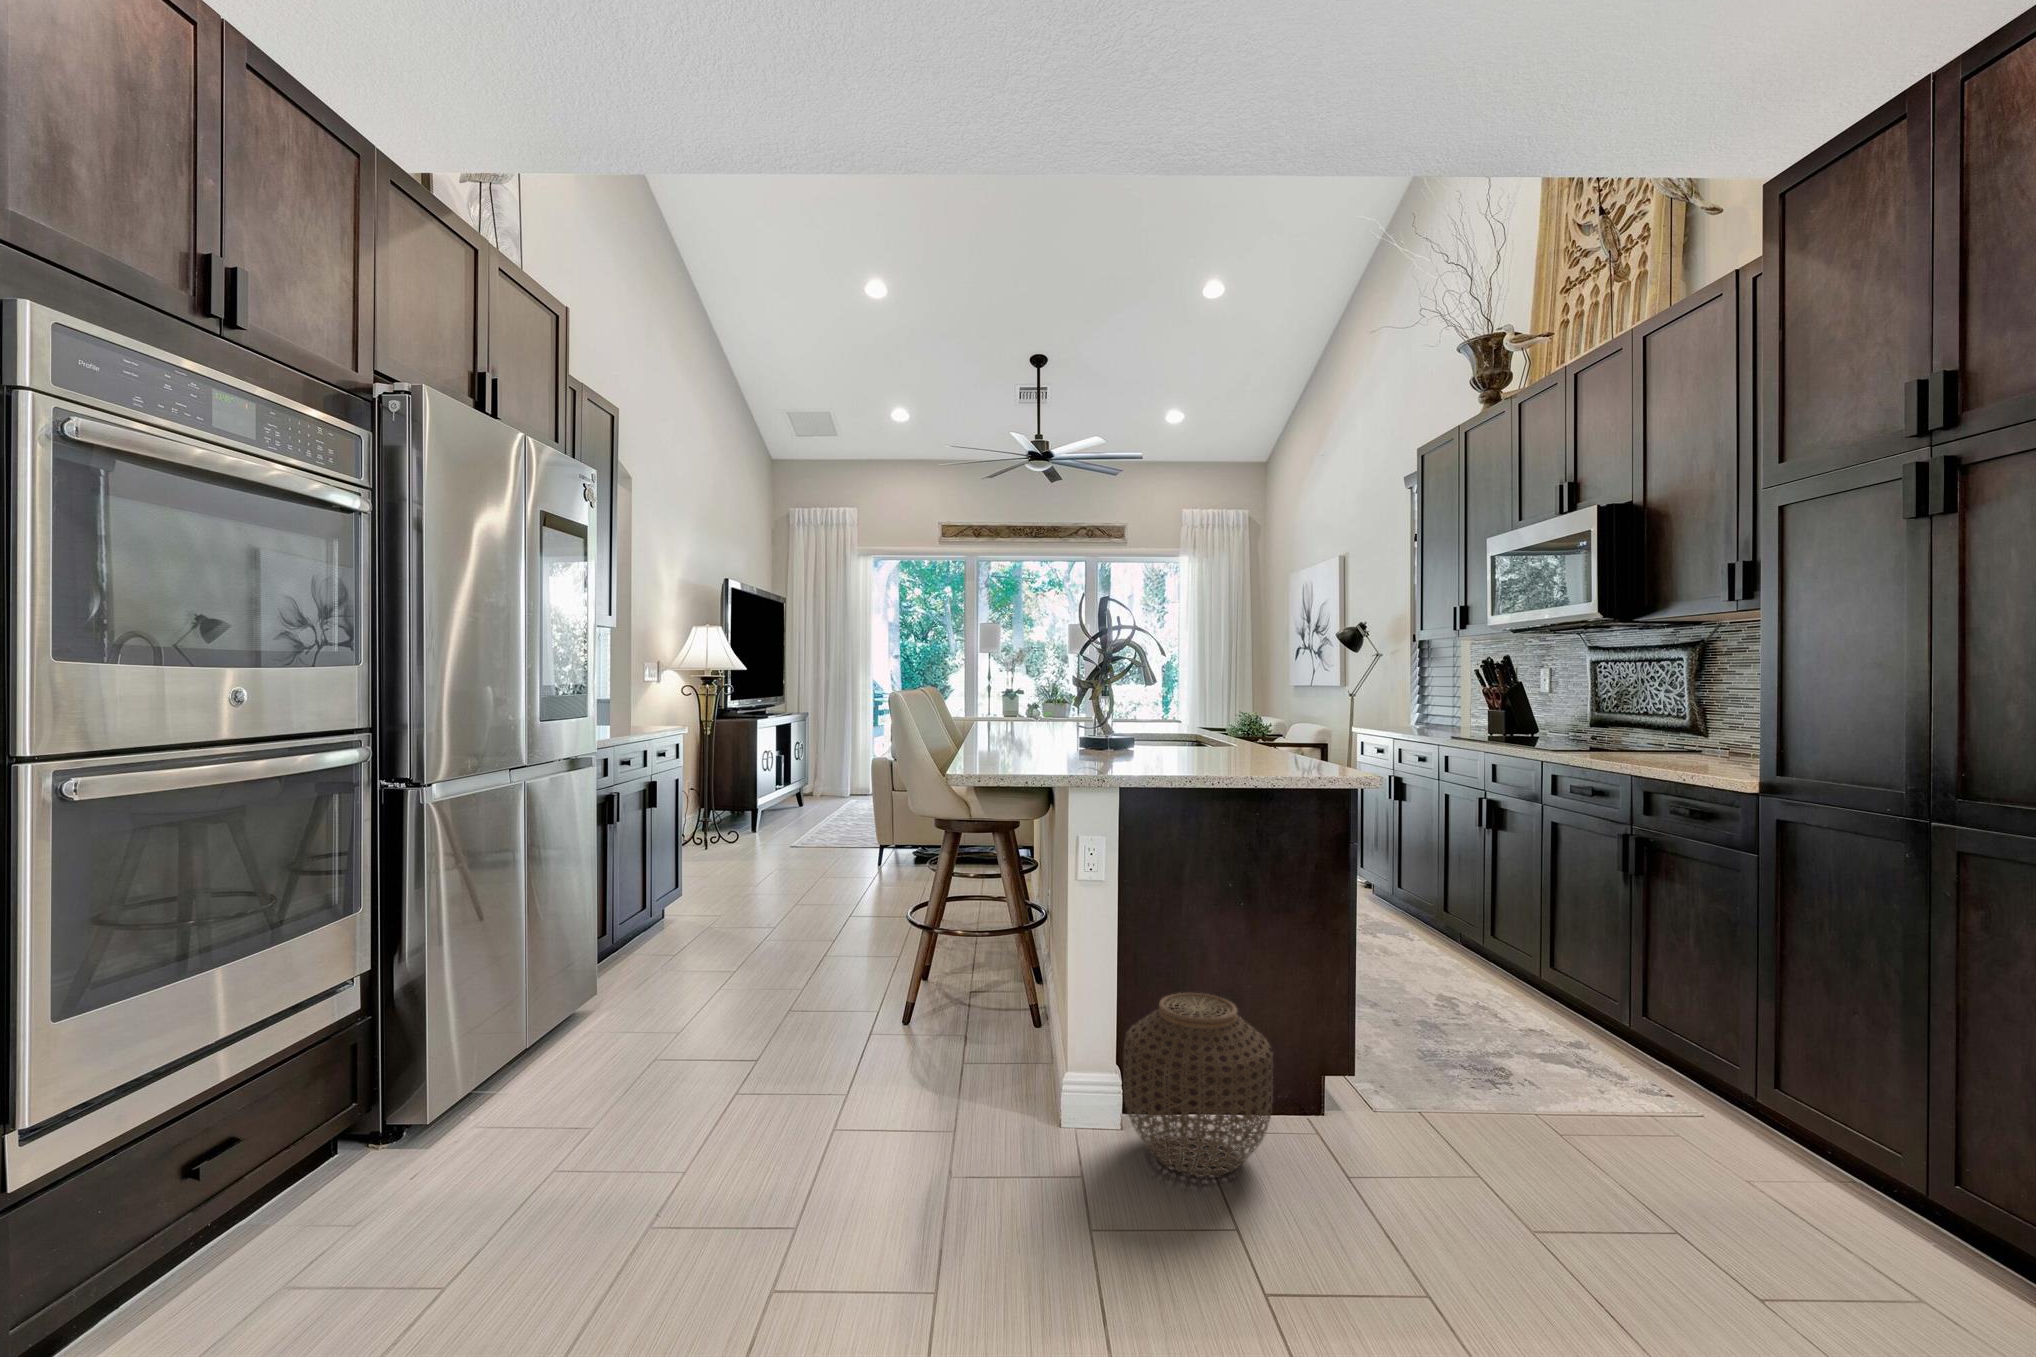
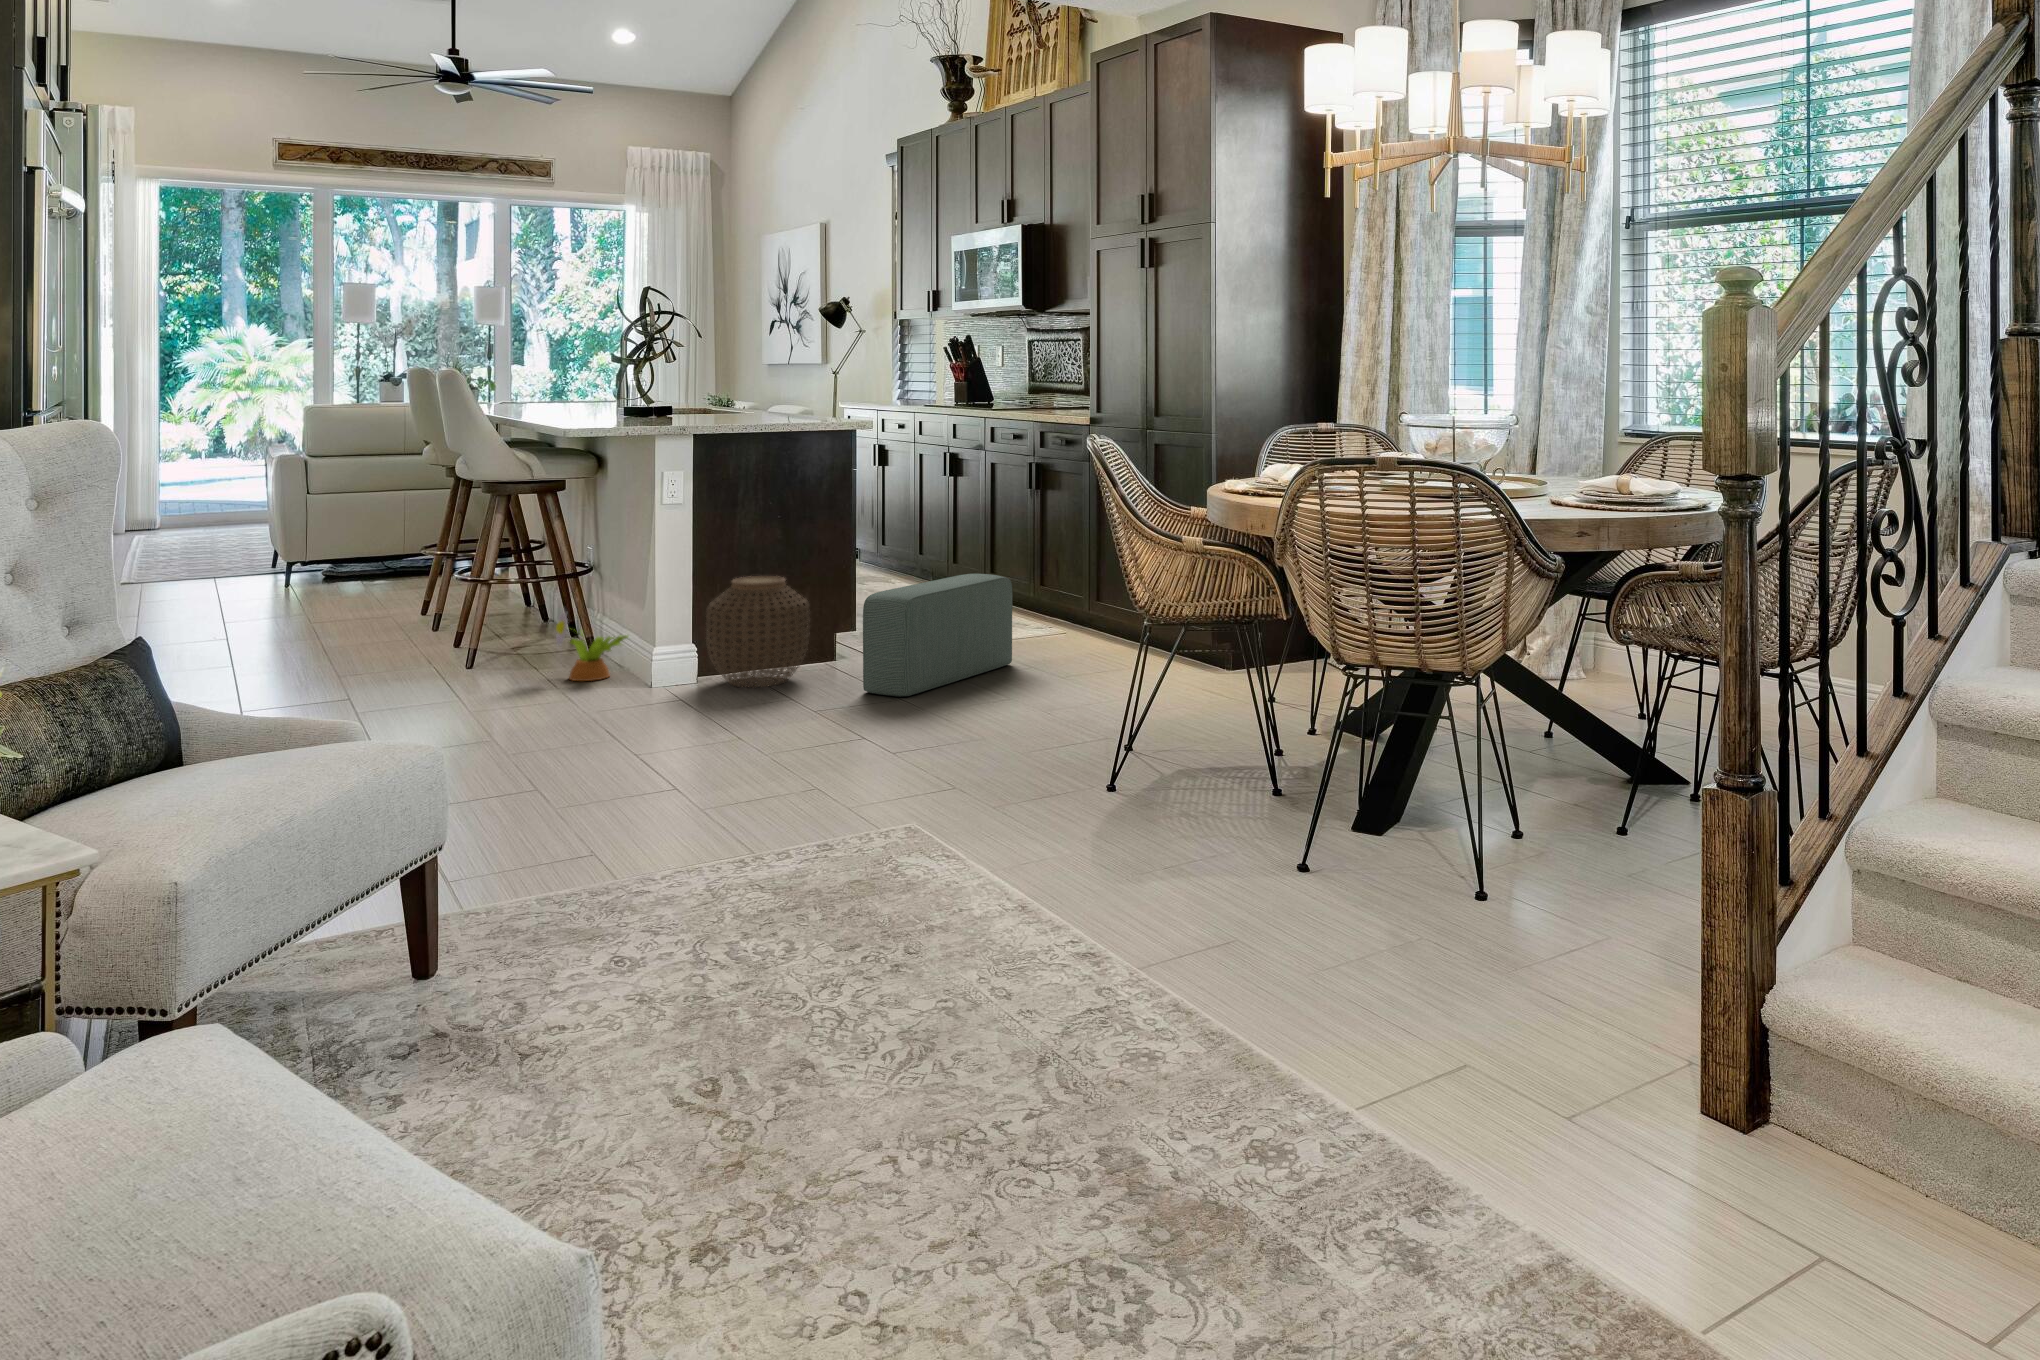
decorative plant: none [962,987,1049,1089] -> present [556,612,628,681]
pouf: none [1354,1036,1630,1301] -> present [863,574,1013,696]

